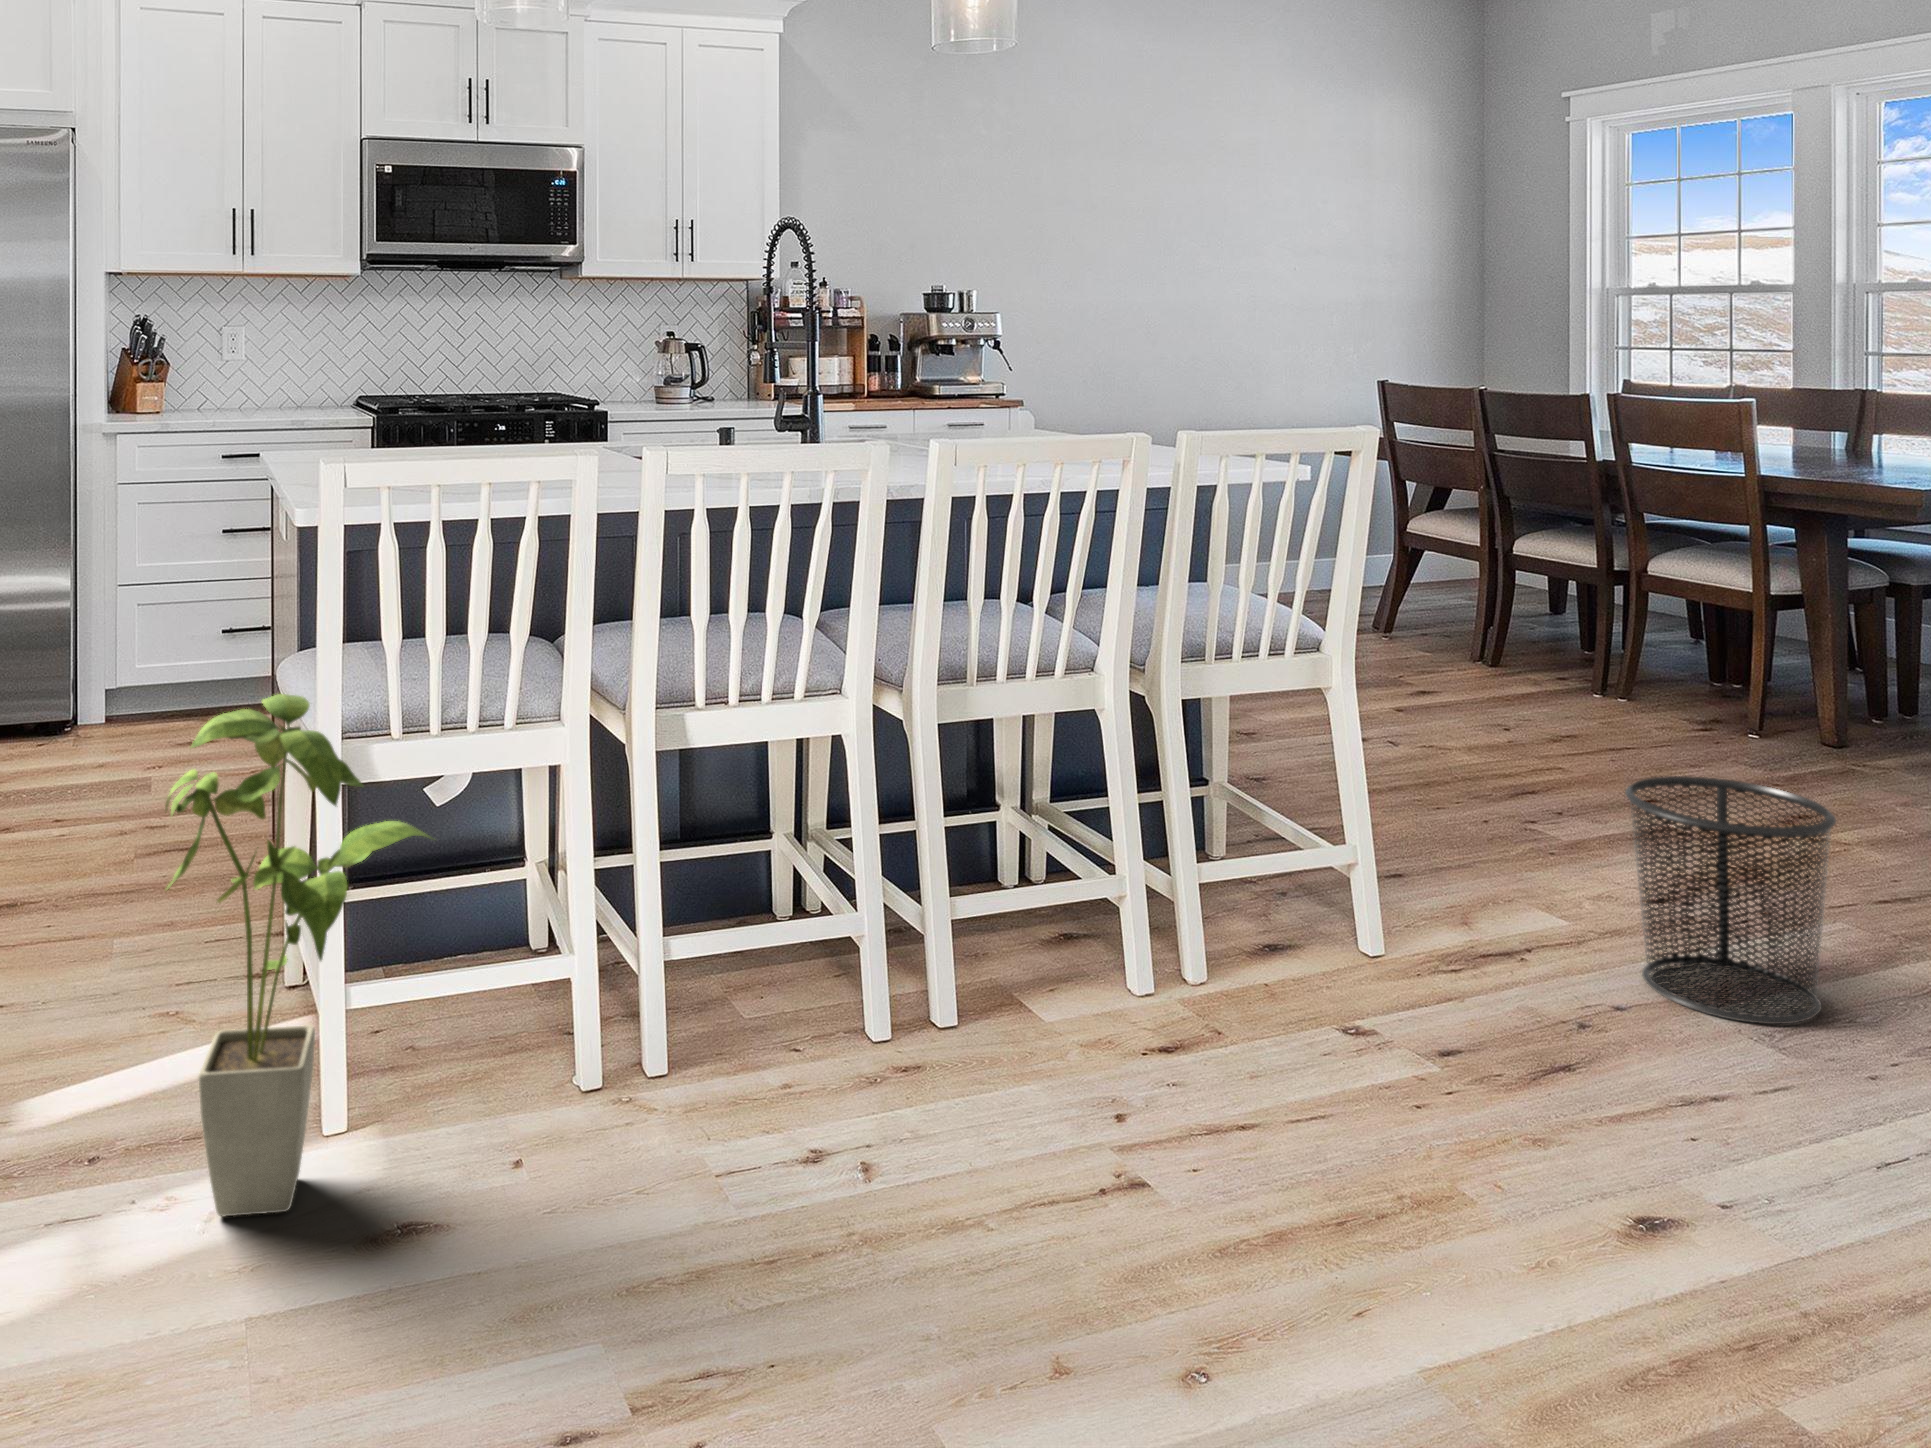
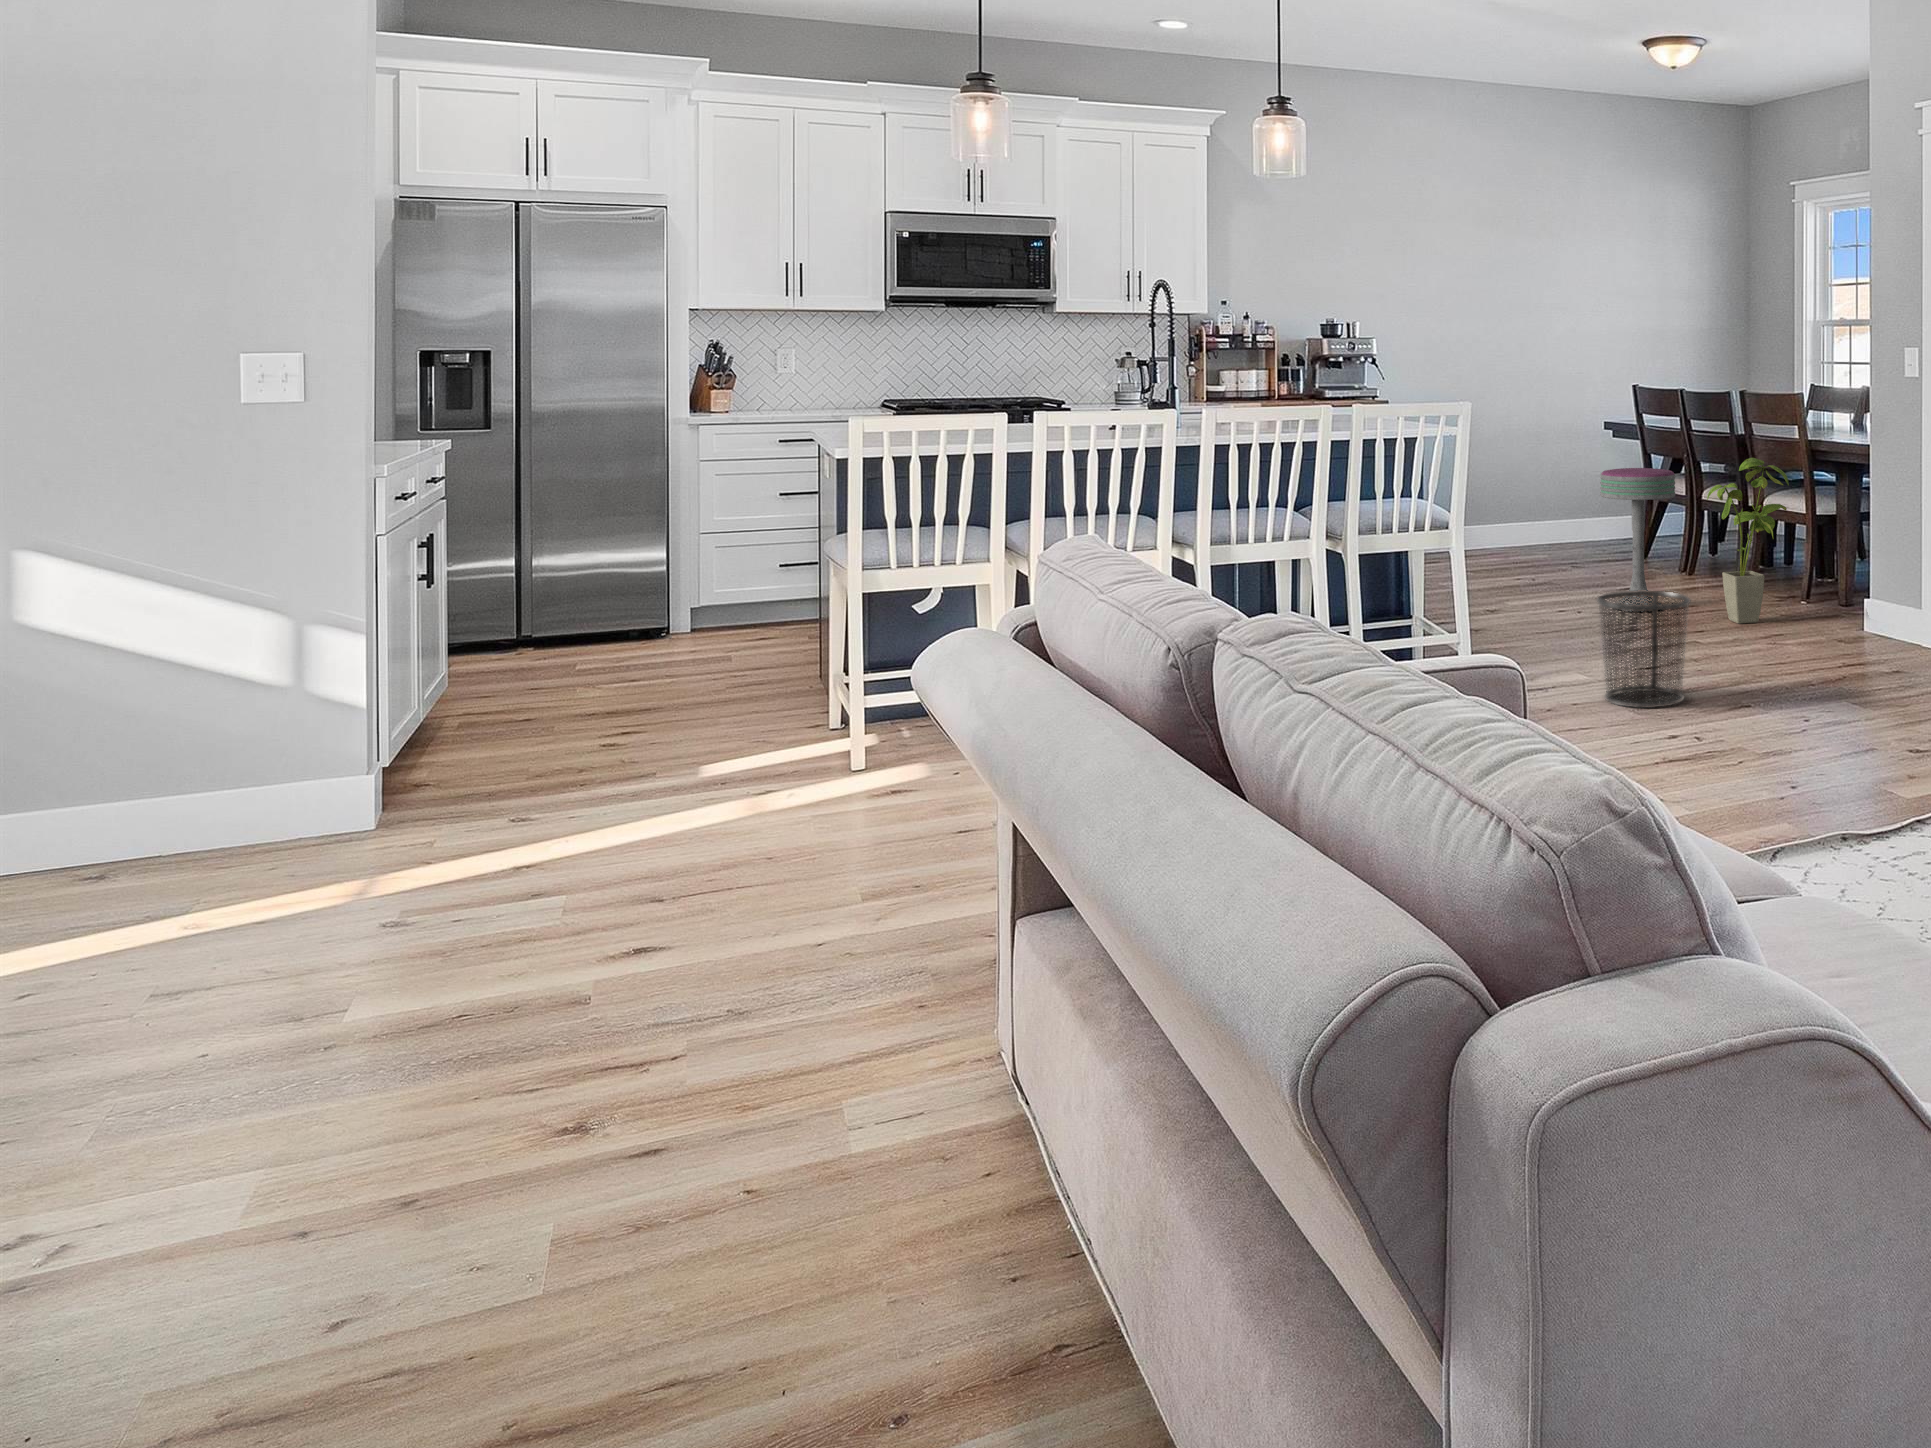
bar stool: none [1412,514,1542,744] -> present [1600,468,1675,612]
house plant: present [165,694,432,1216] -> present [1707,458,1789,624]

